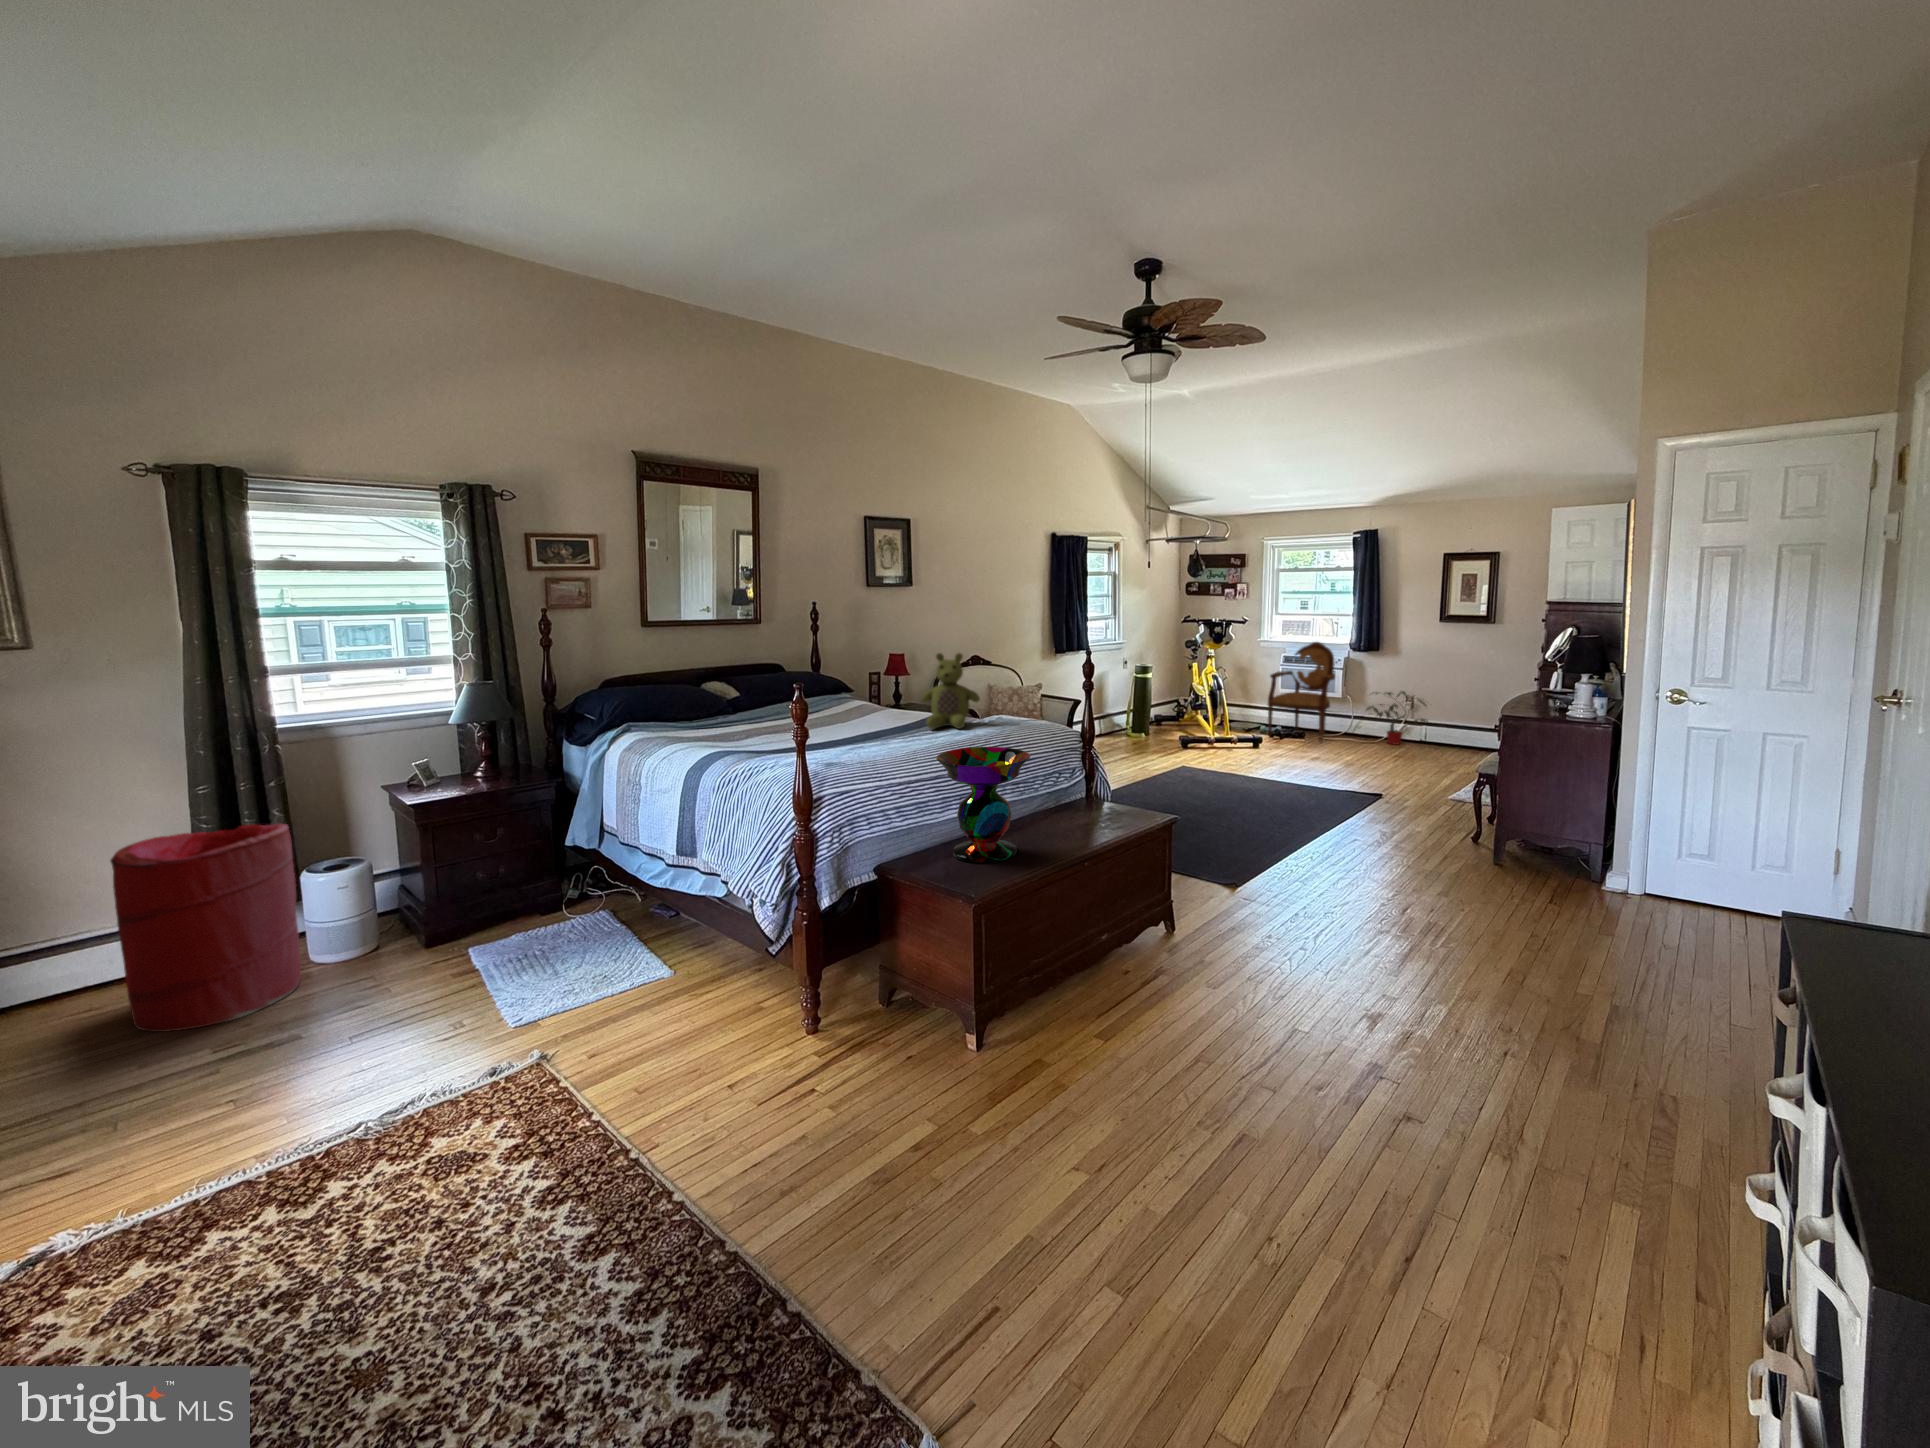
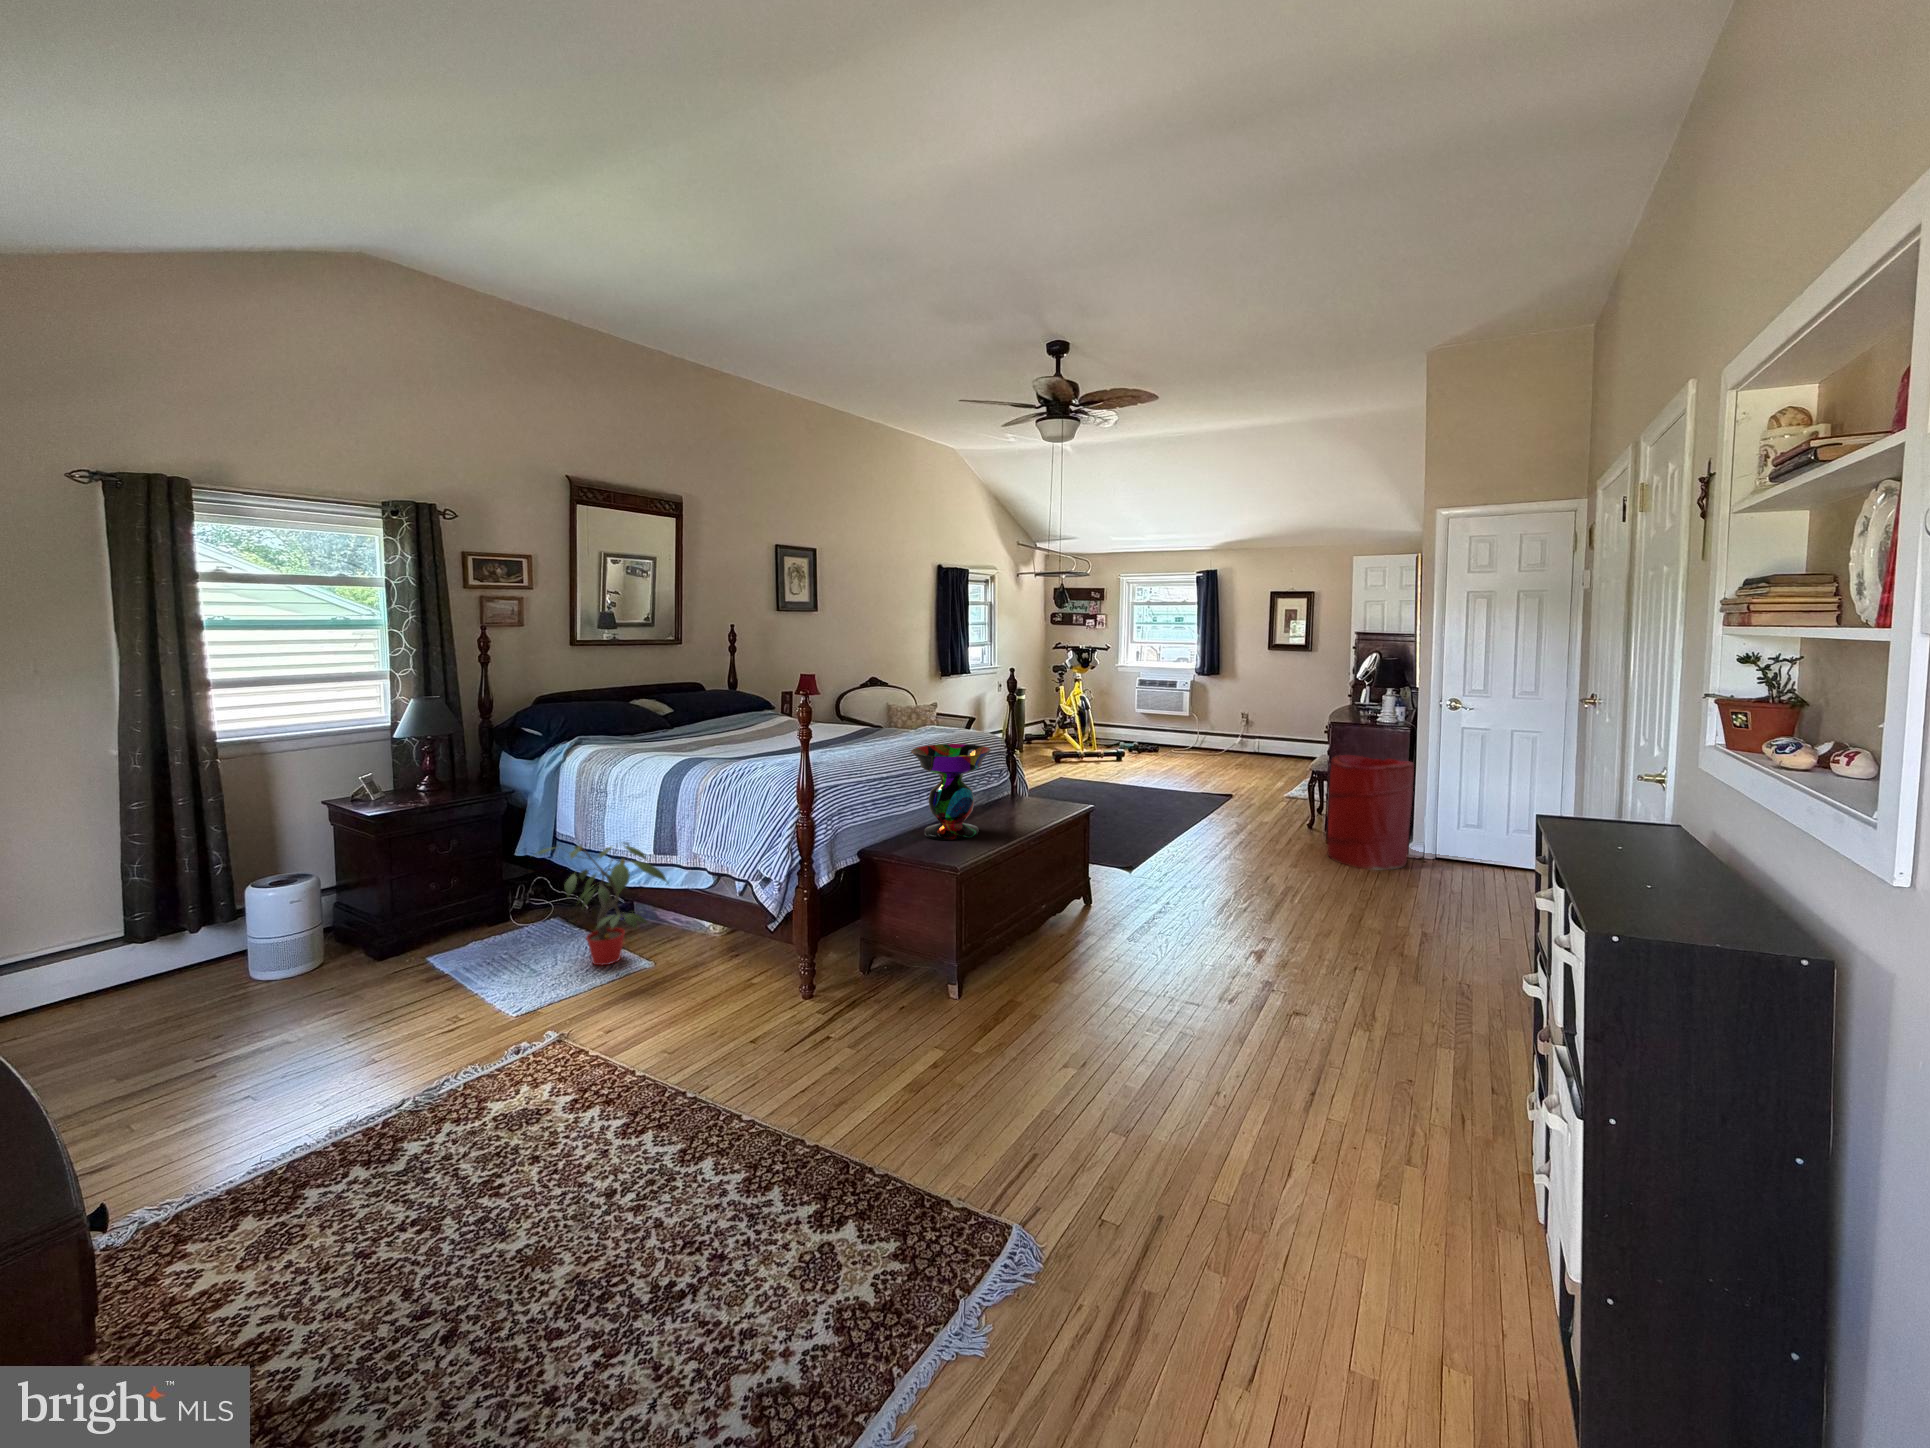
armchair: present [1268,642,1335,741] -> none [1125,667,1181,755]
stuffed bear: present [921,653,980,729] -> none [860,669,915,736]
potted plant: present [1367,691,1428,745] -> present [533,843,667,965]
laundry hamper: present [111,823,301,1032] -> present [1328,755,1414,870]

